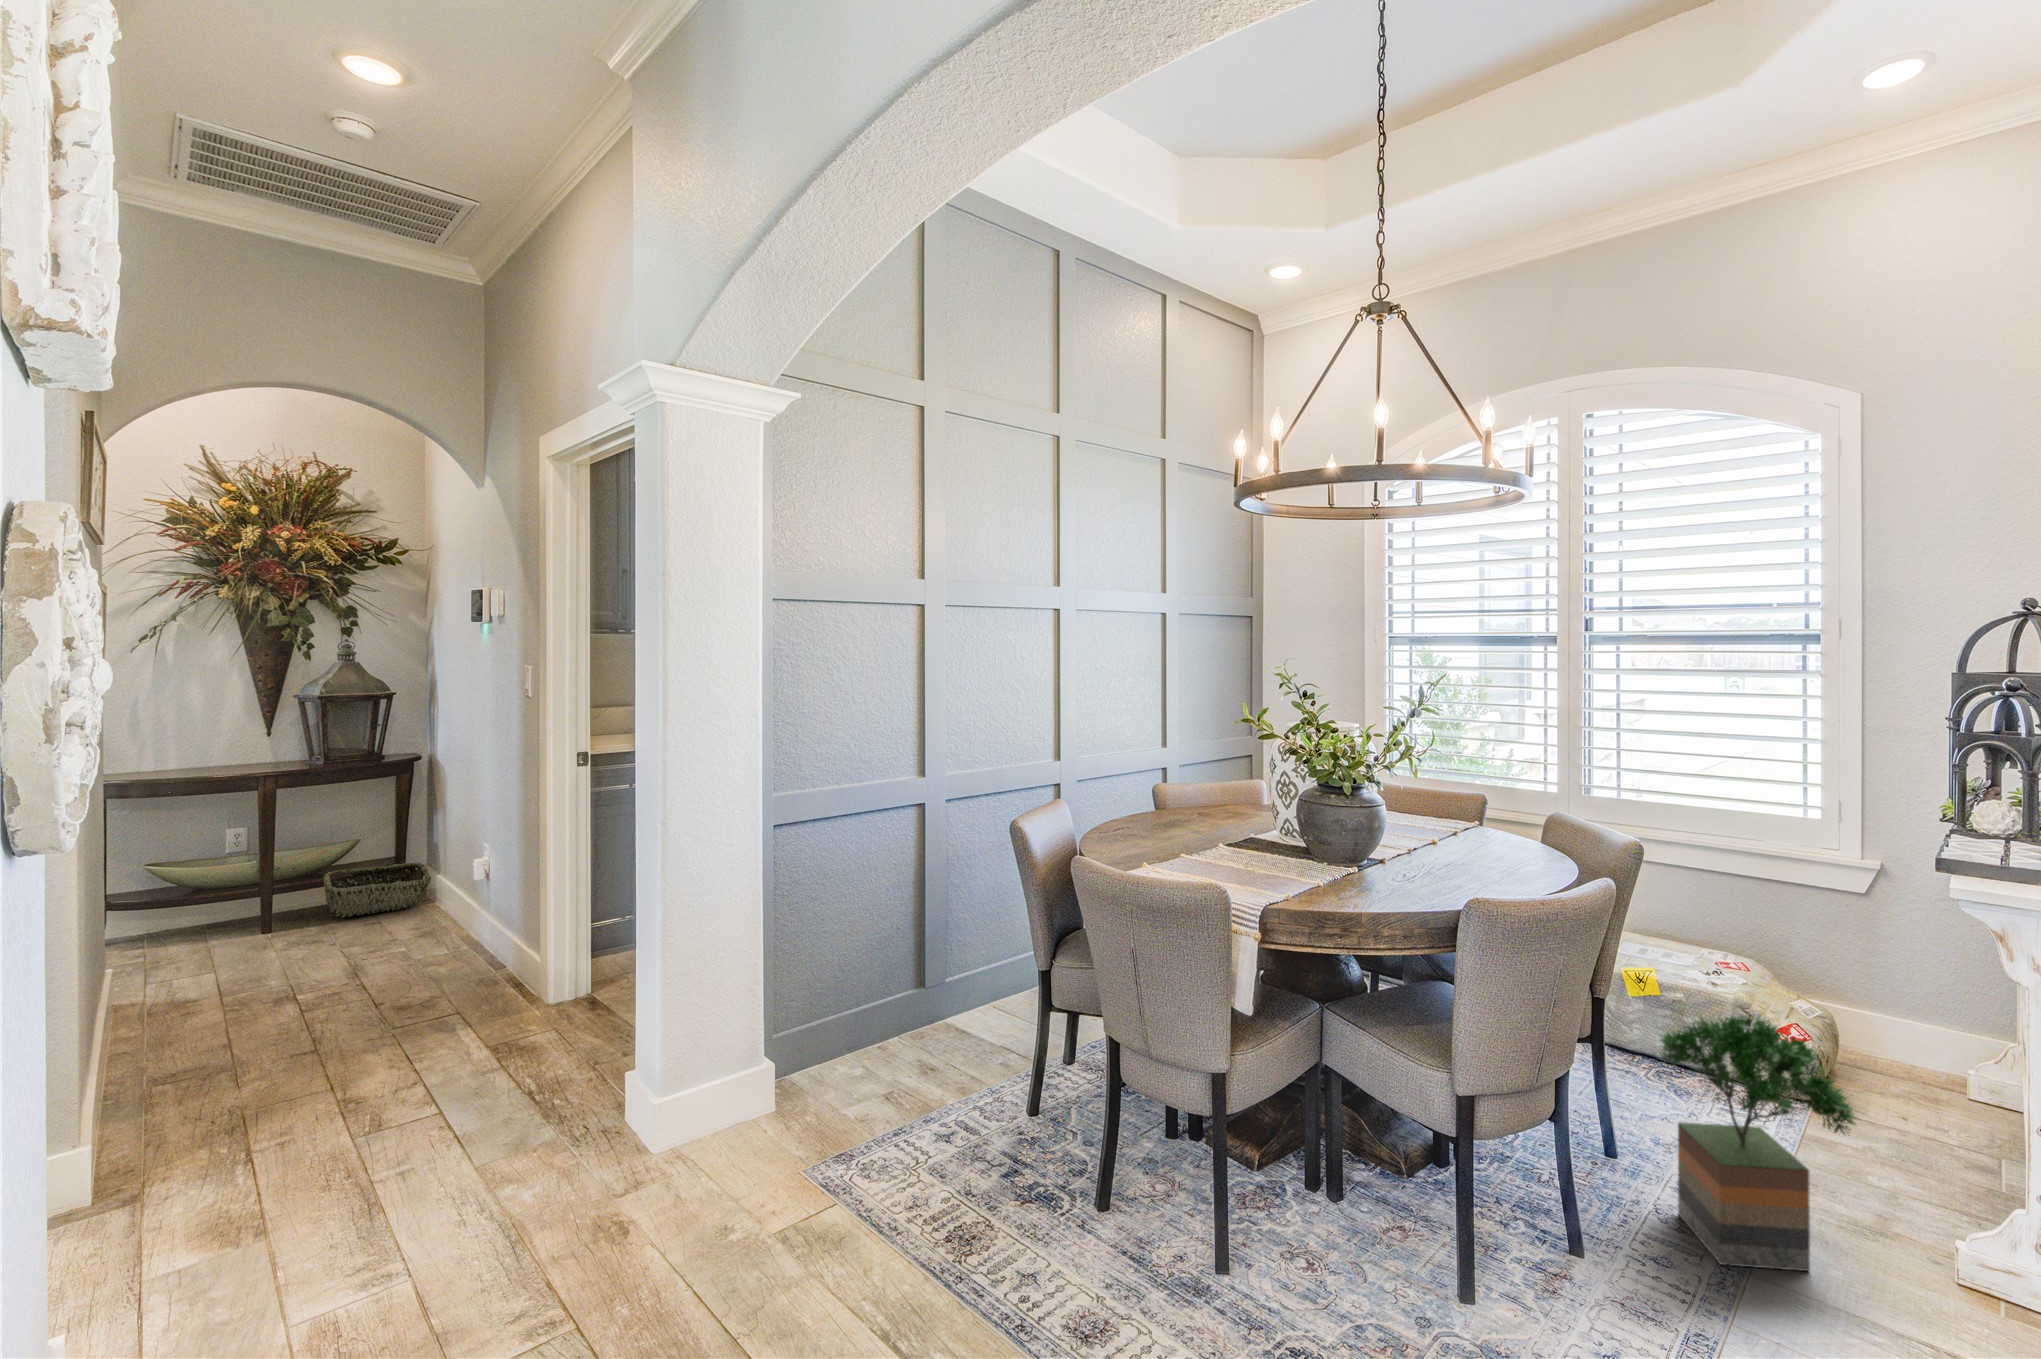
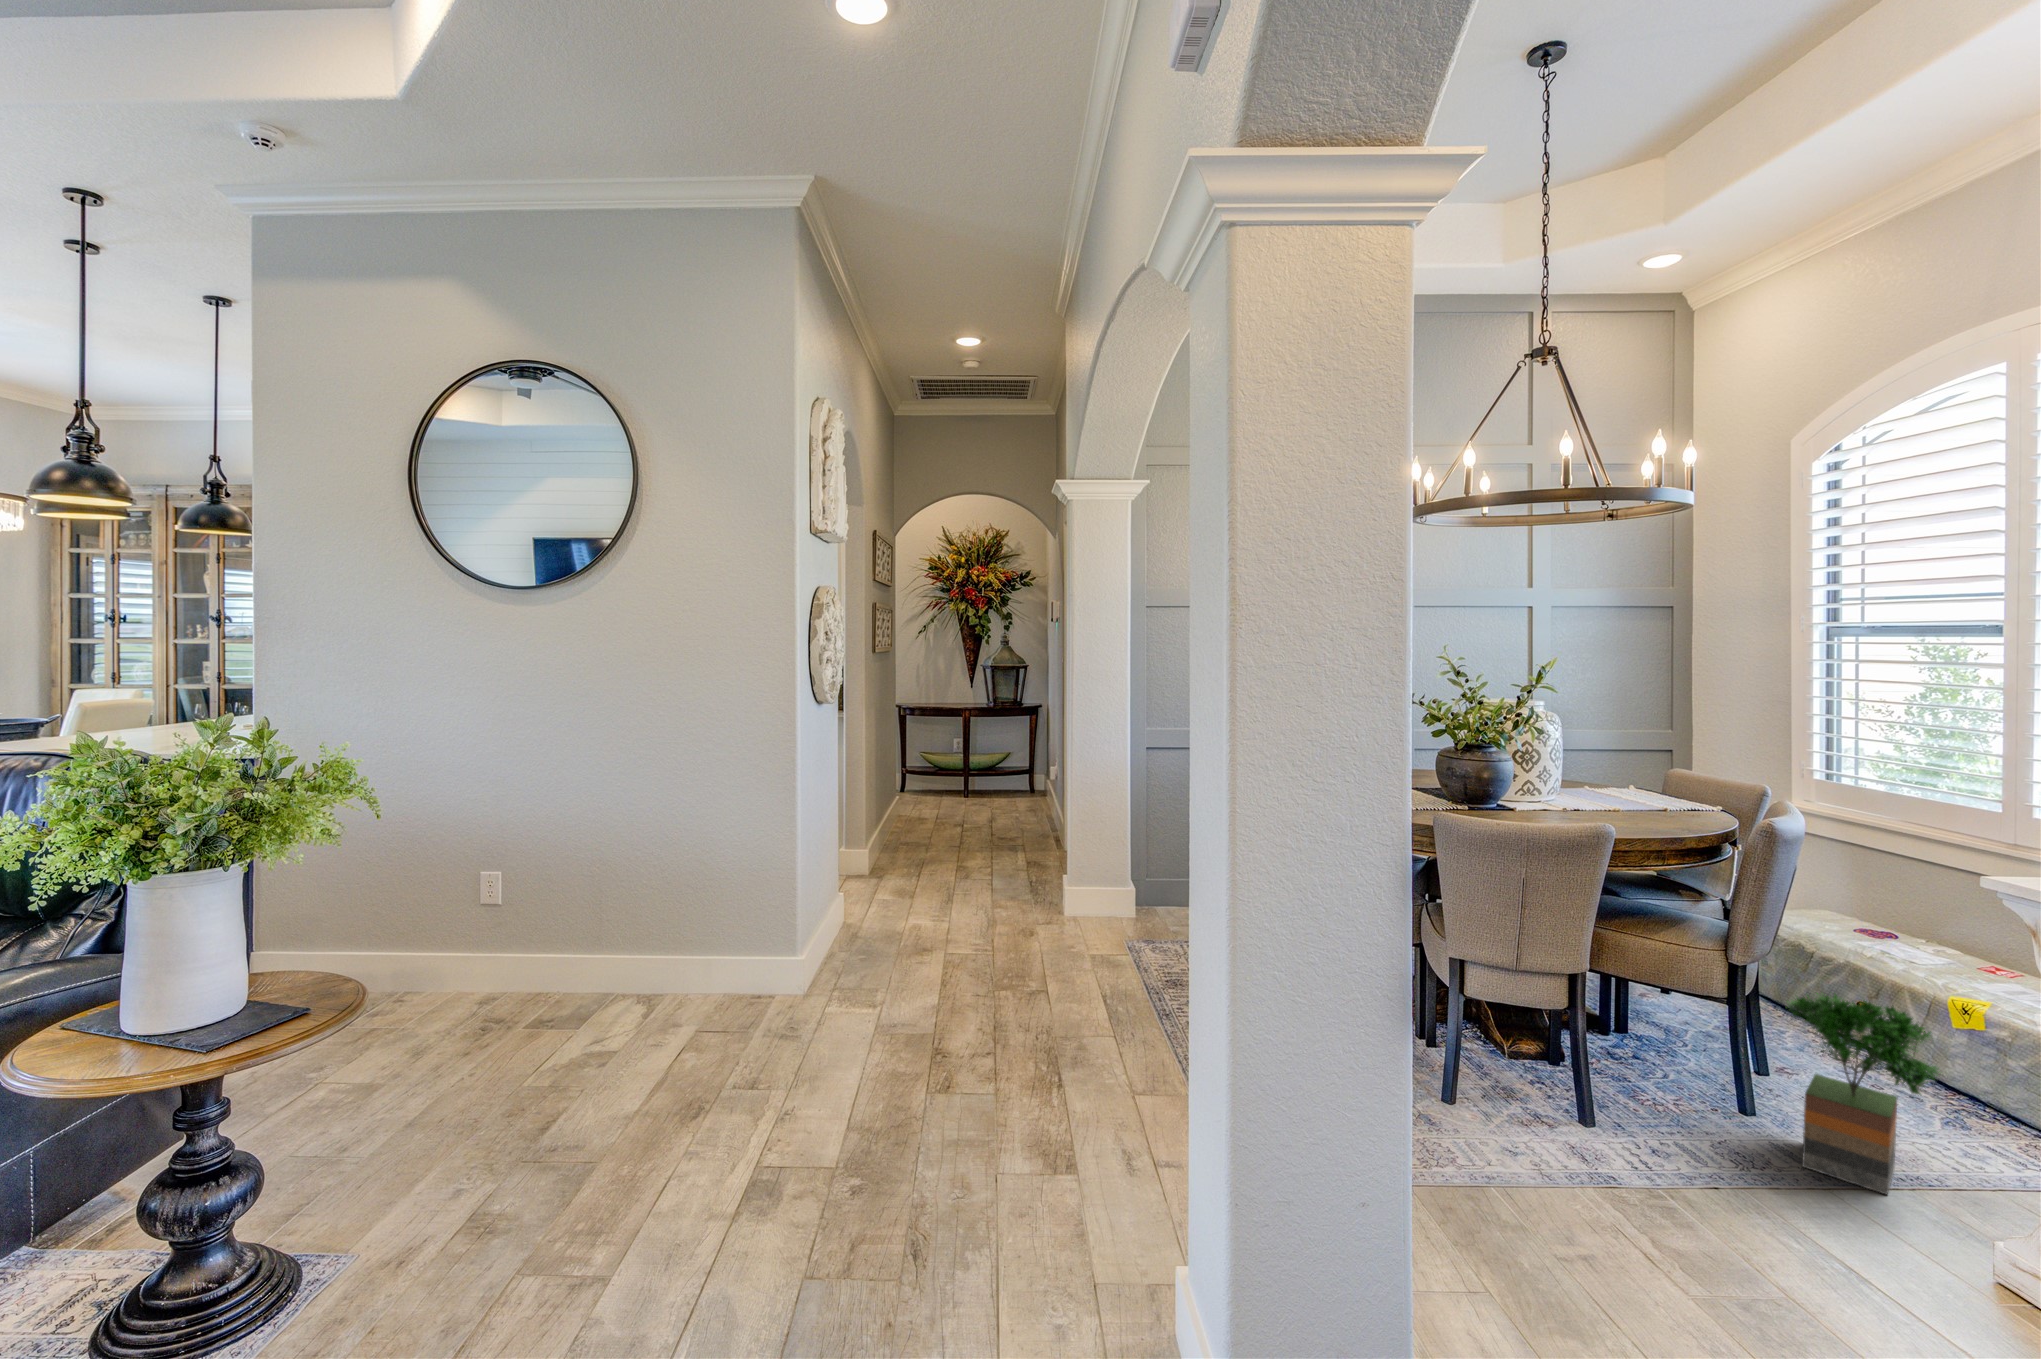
woven basket: present [323,863,431,918] -> none [993,771,1045,799]

